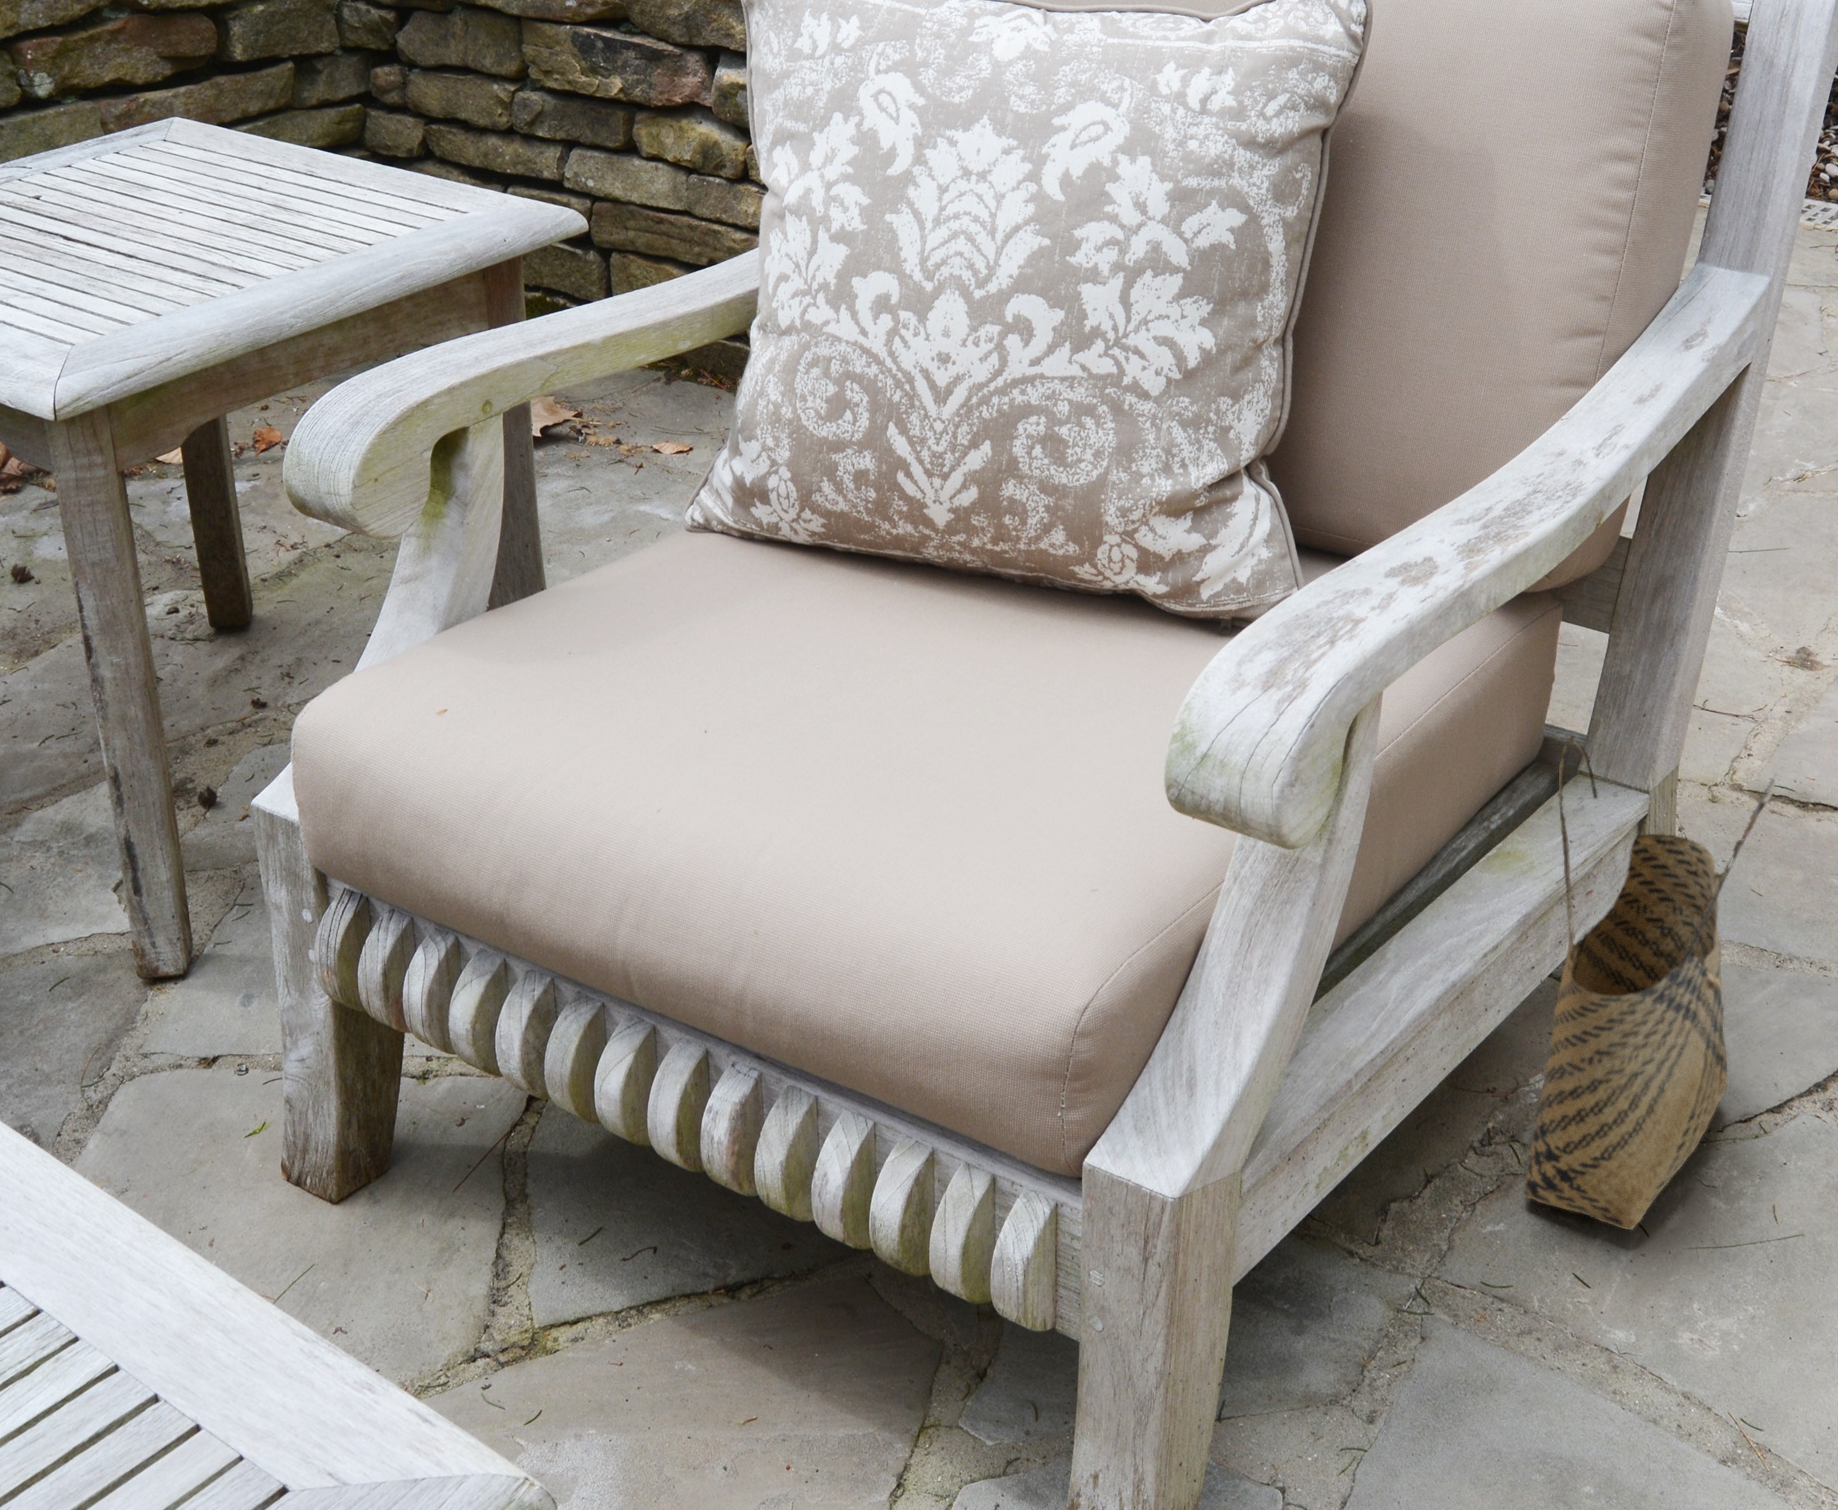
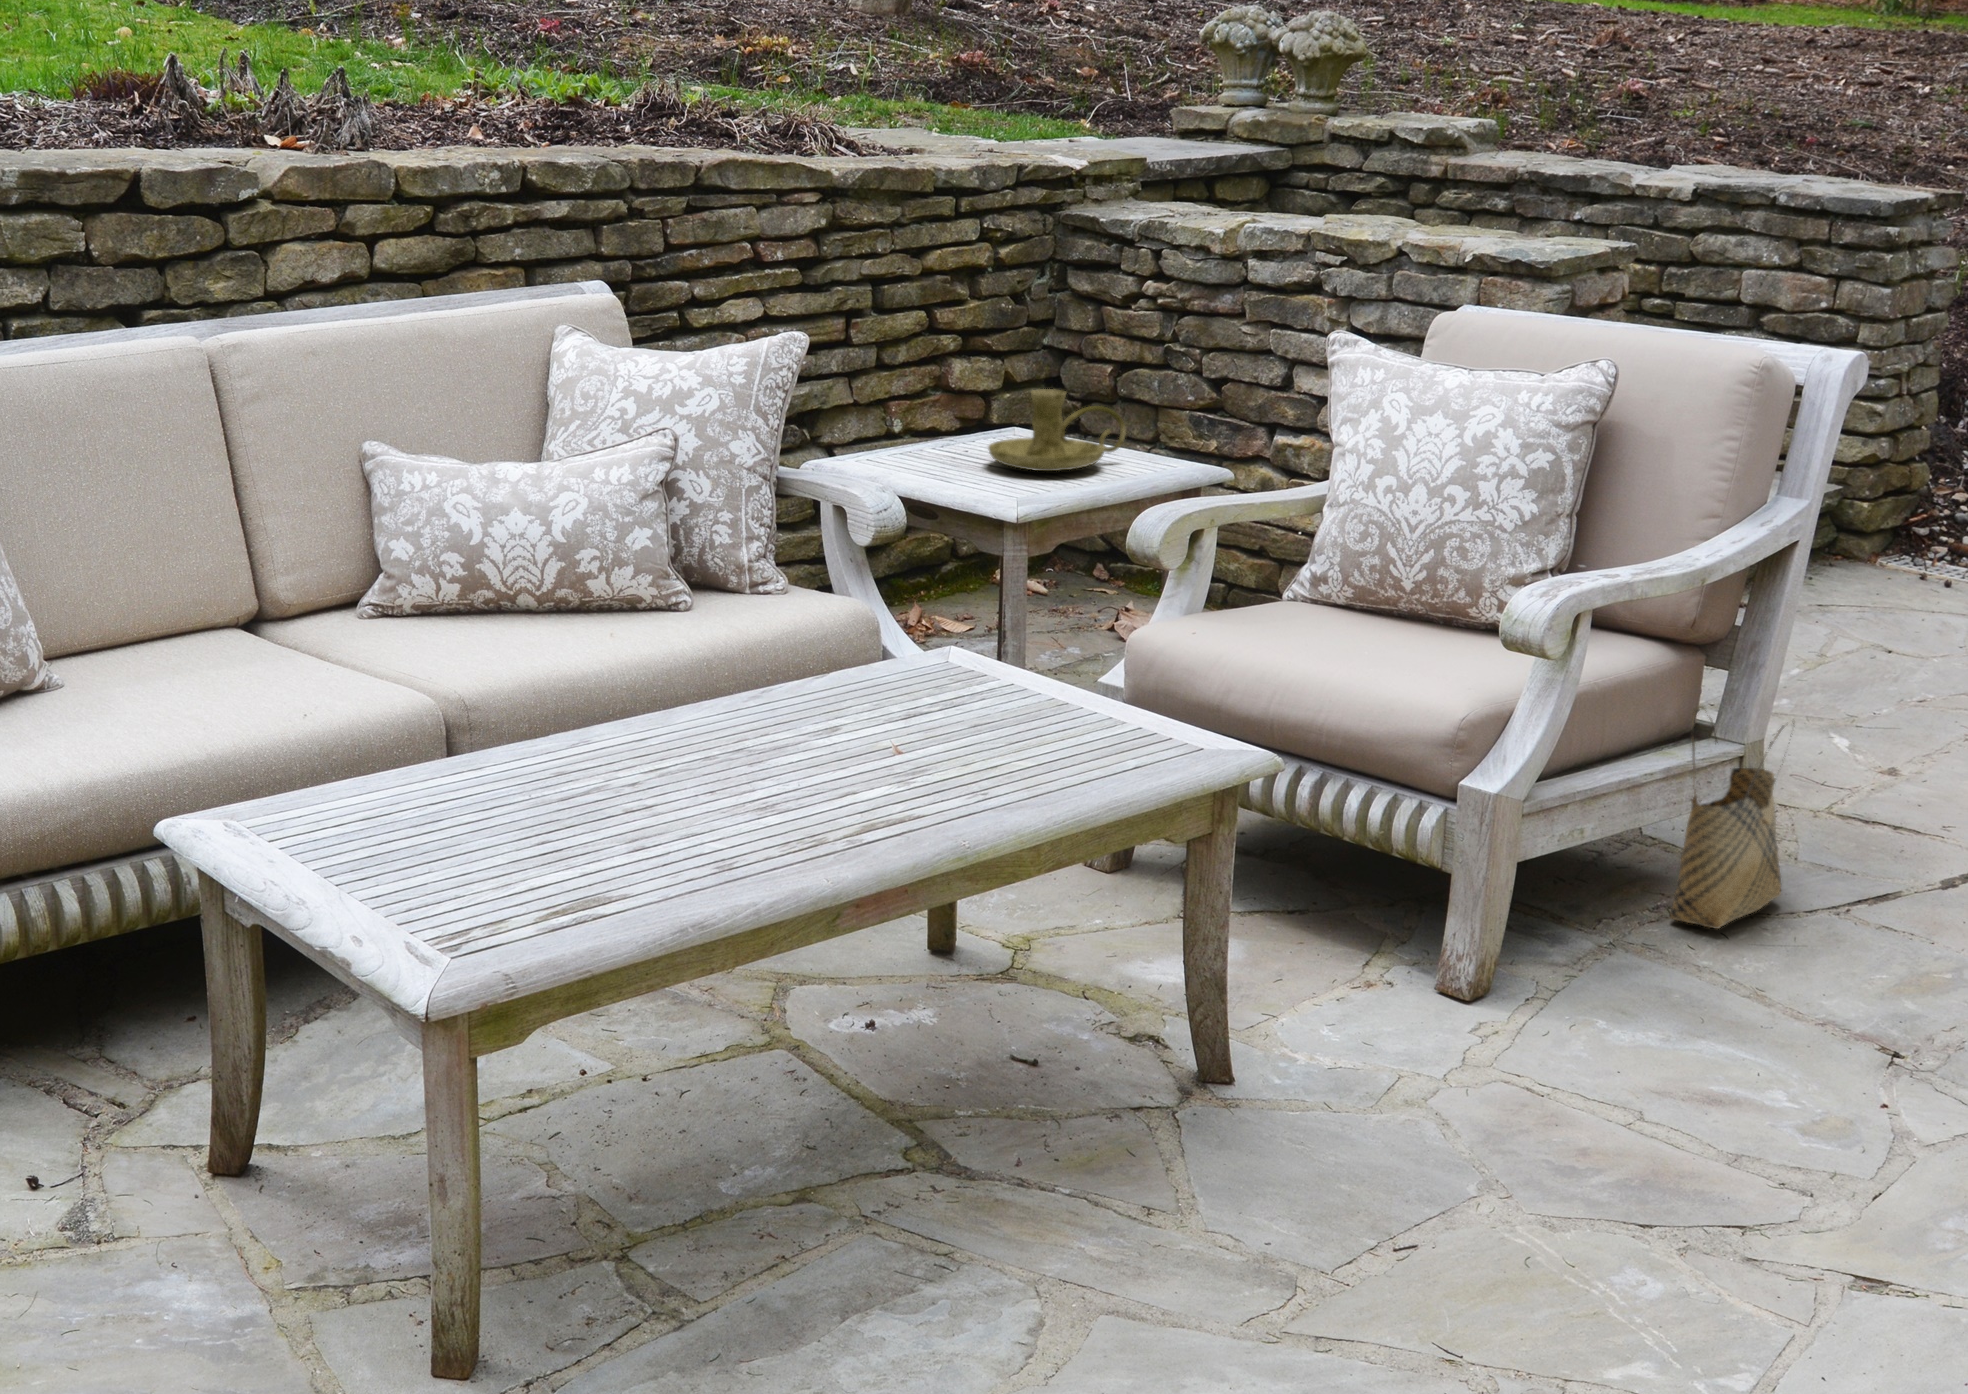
candle holder: none [58,58,360,244] -> present [989,389,1126,471]

